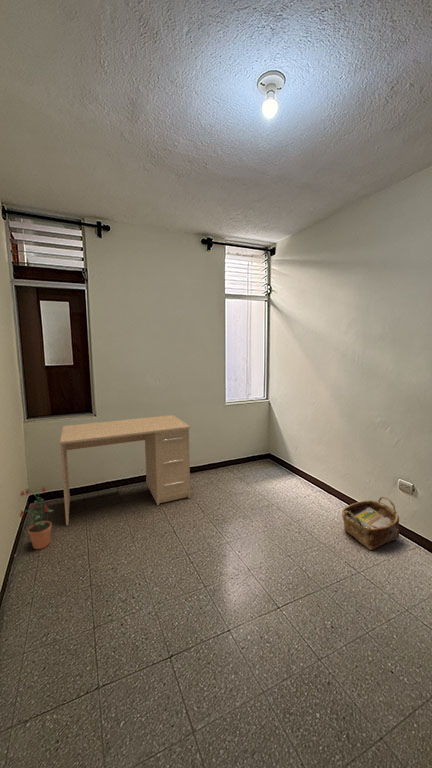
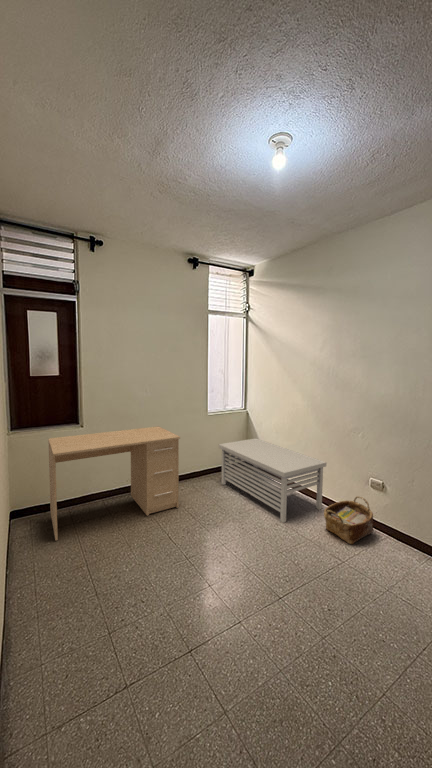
storage bench: none [236,429,349,520] -> present [219,438,327,523]
potted plant: present [20,488,53,549] -> none [12,500,48,566]

